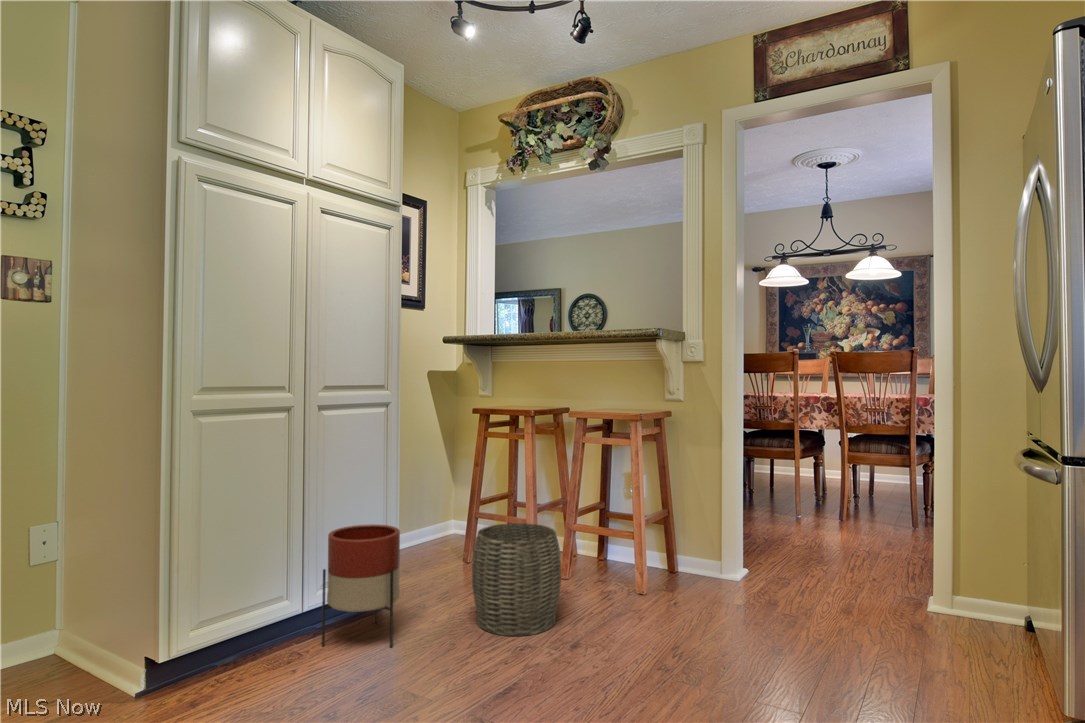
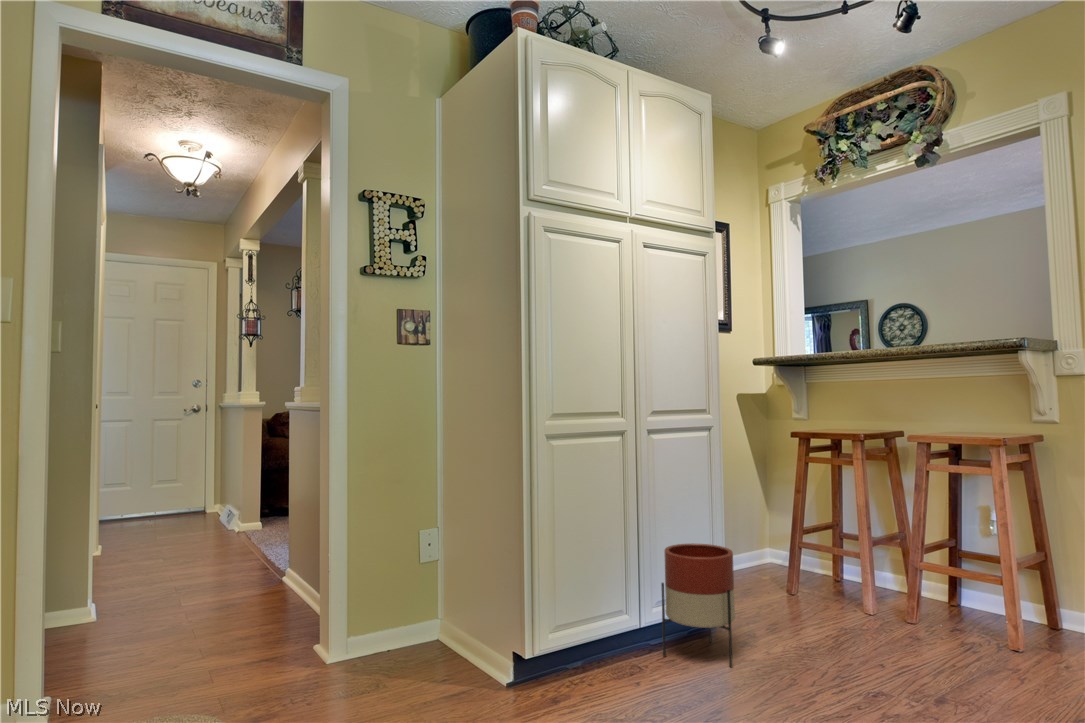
woven basket: present [472,523,561,636] -> none [809,554,915,677]

